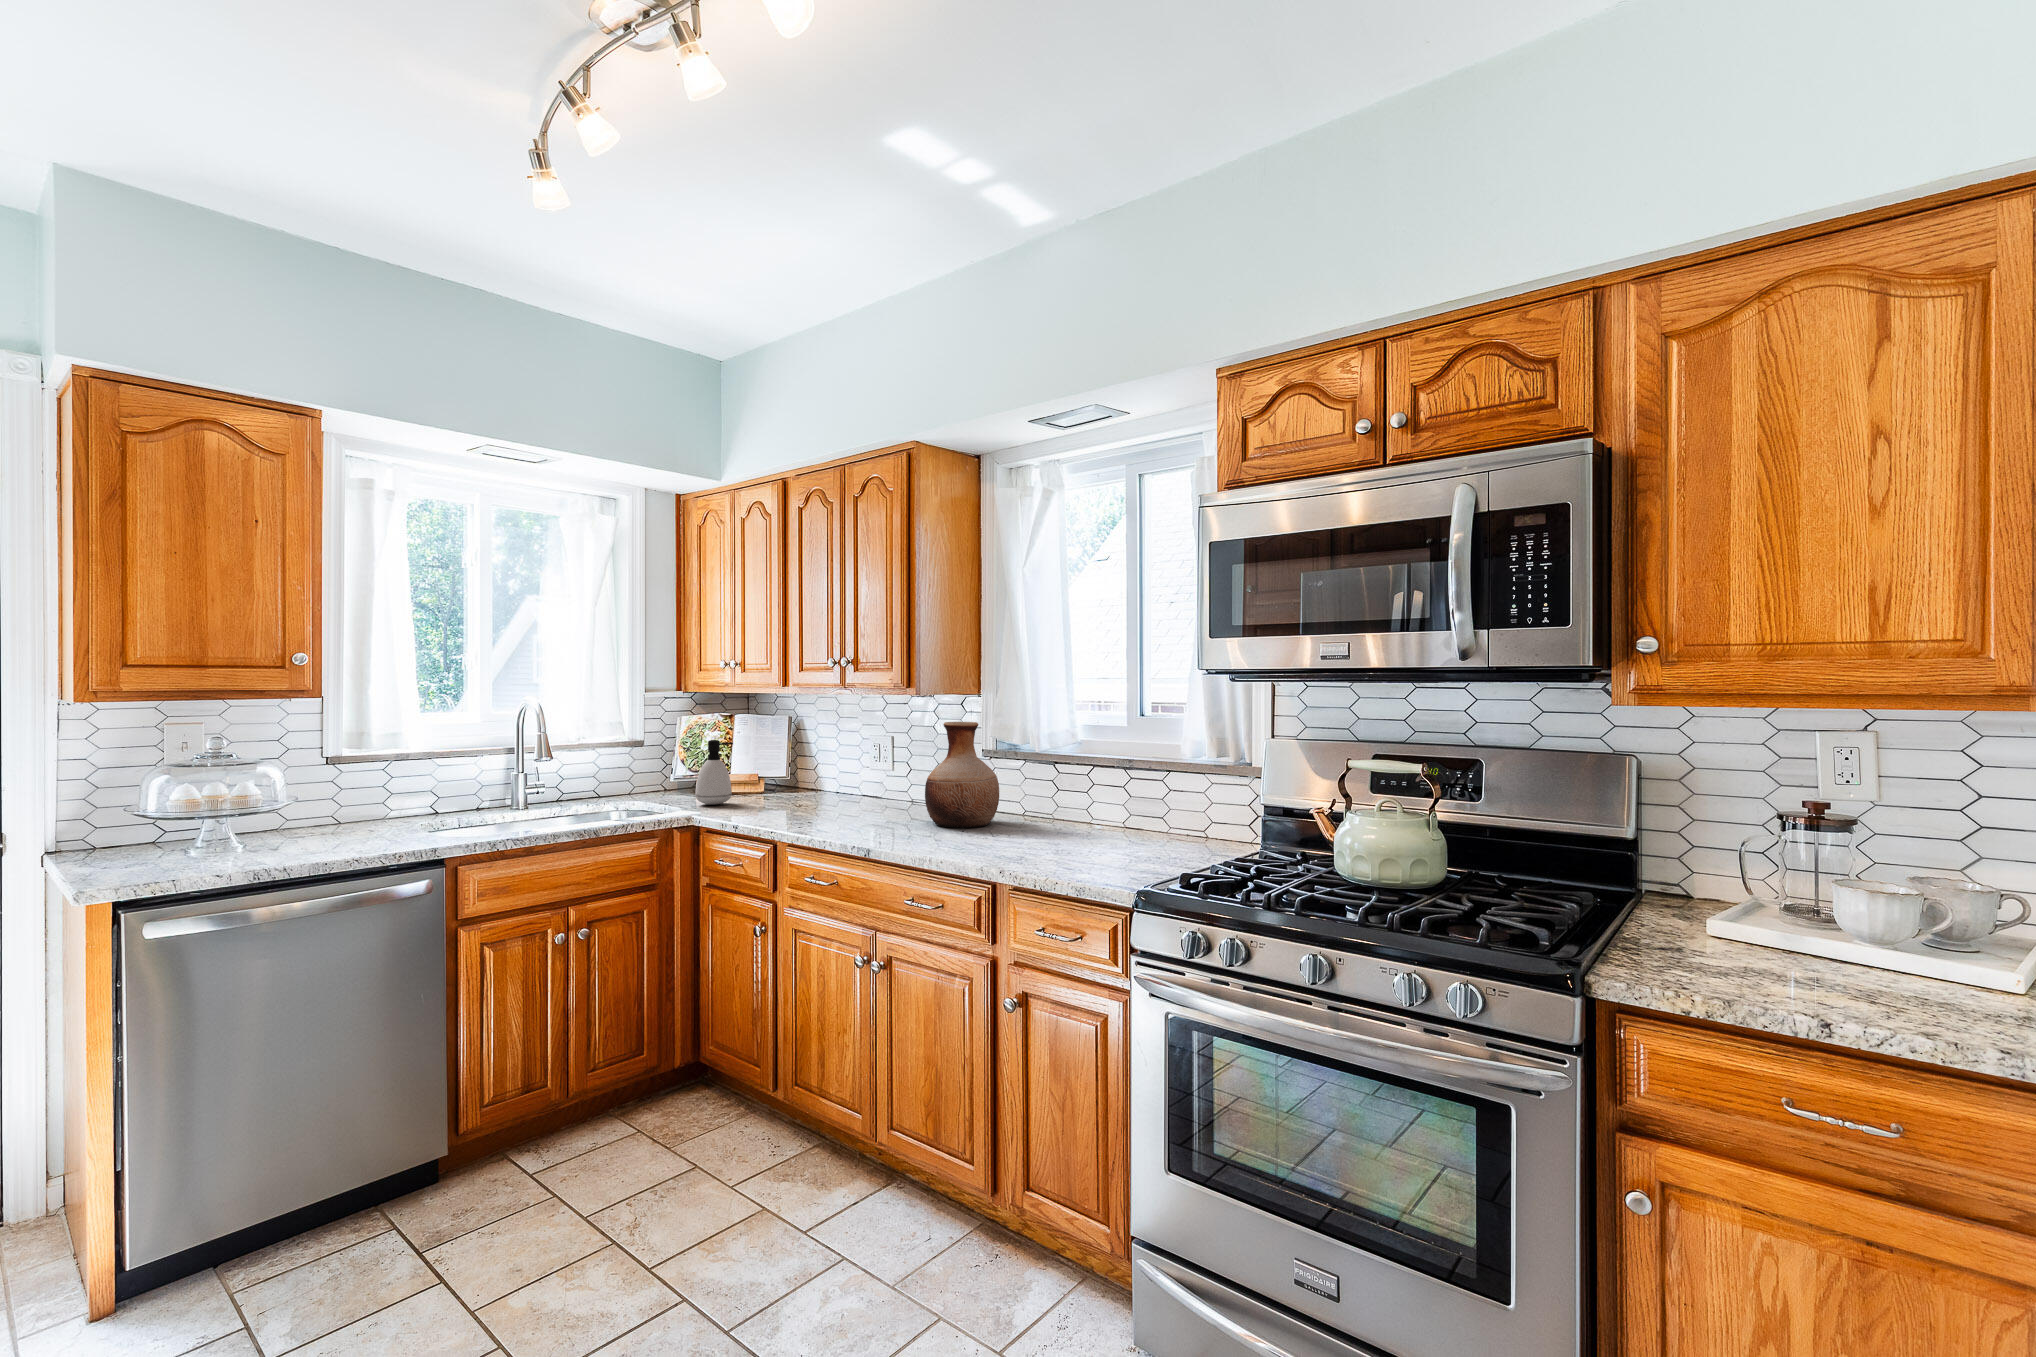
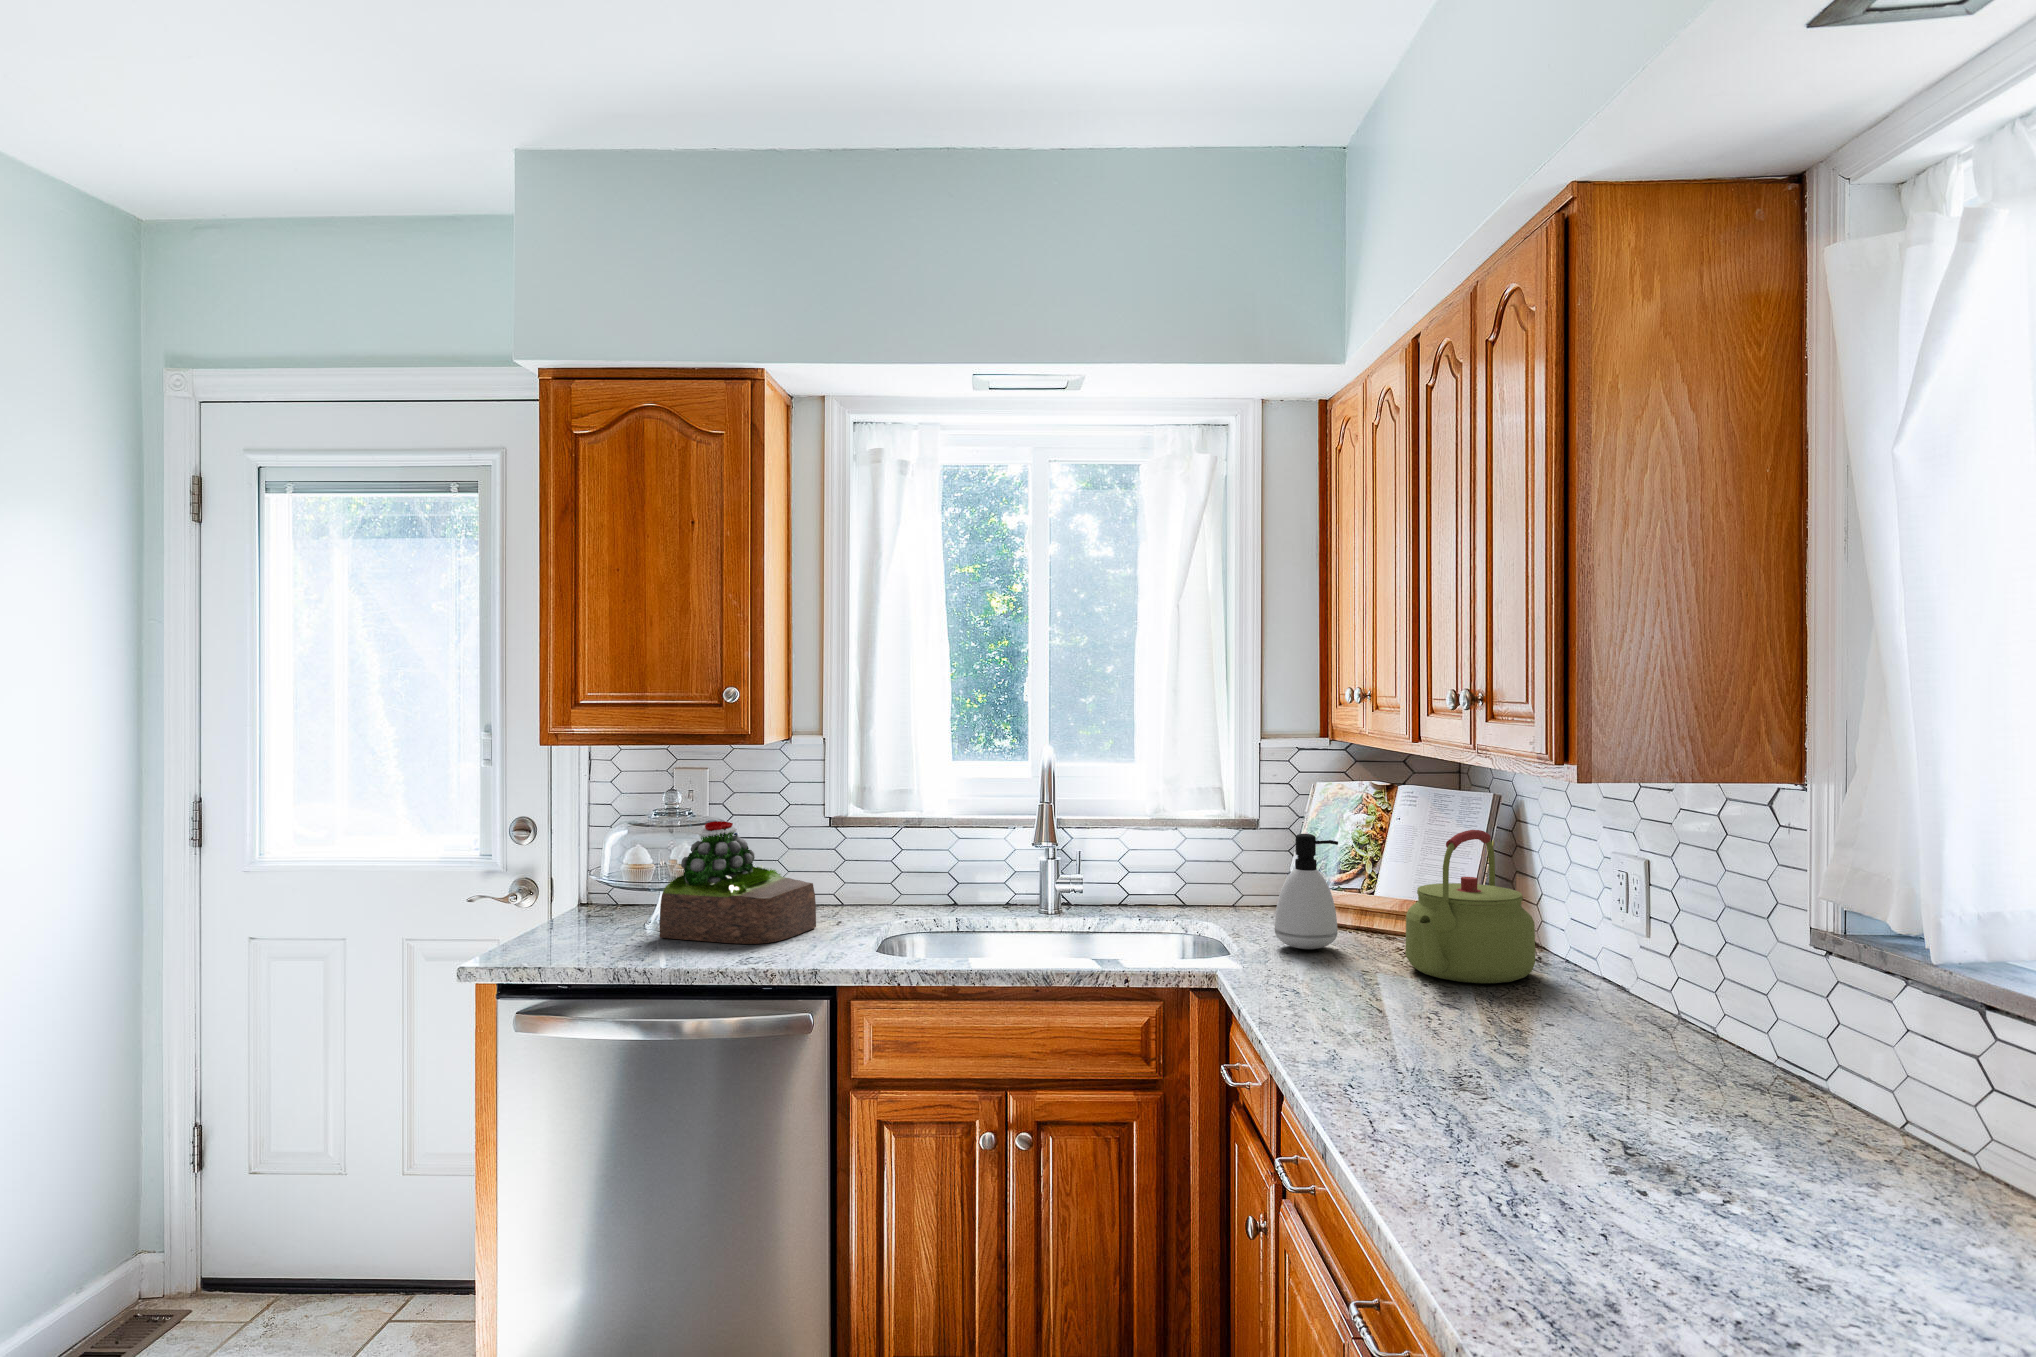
vase: present [925,722,999,828] -> none [1587,855,1807,1151]
kettle: none [776,730,839,805] -> present [1406,830,1535,983]
succulent plant: none [234,758,360,854] -> present [660,821,816,944]

